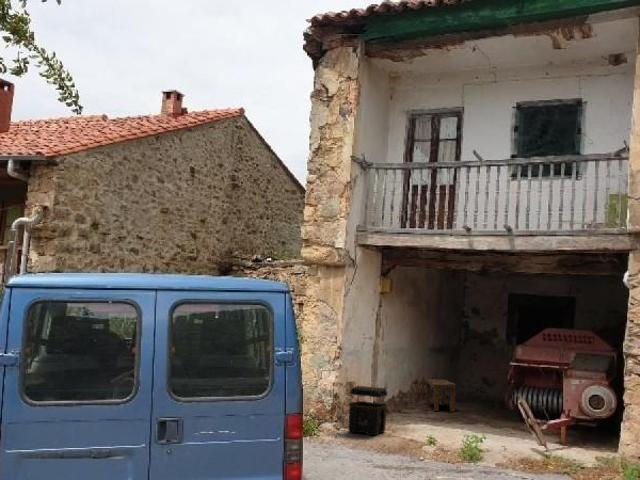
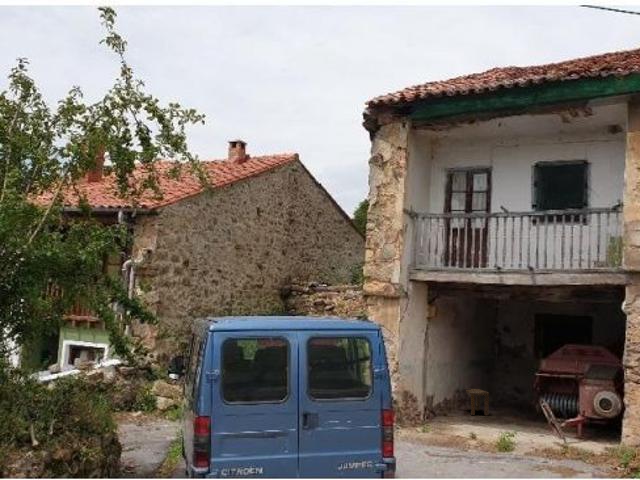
toolbox: present [348,386,387,435] -> none [405,394,435,433]

